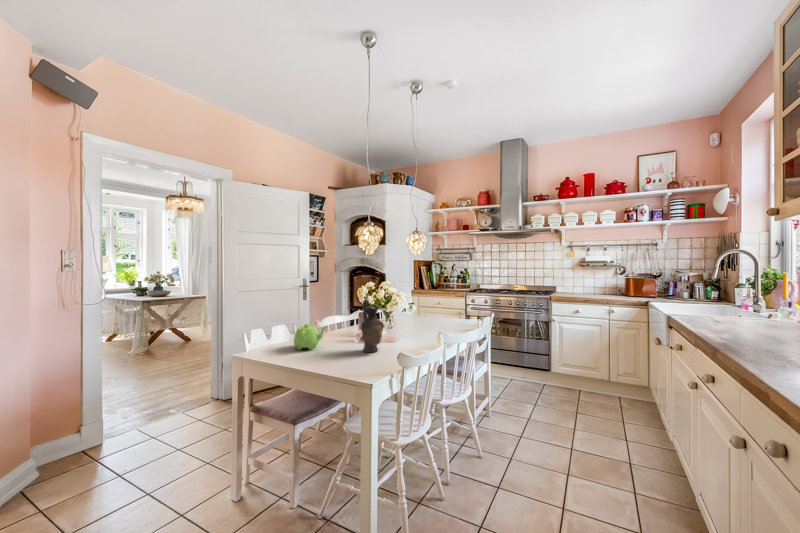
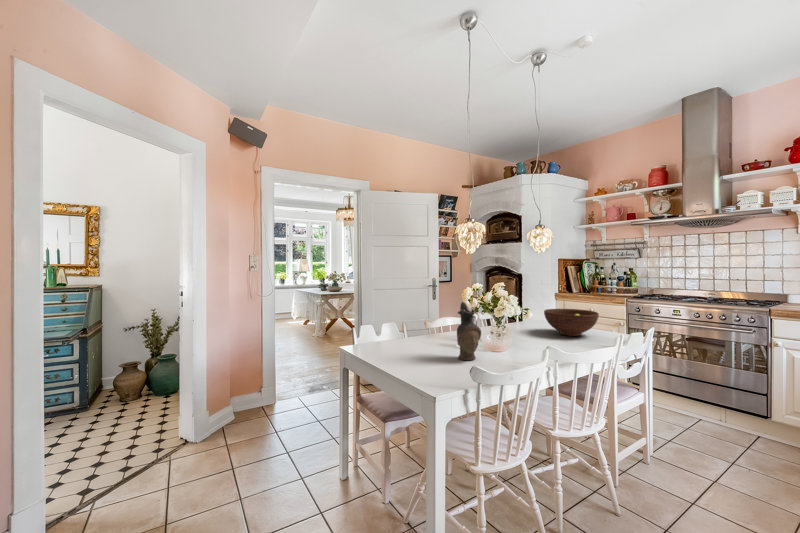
fruit bowl: none [416,302,457,324] -> present [544,309,599,336]
teapot: present [294,324,327,350] -> none [392,325,425,351]

